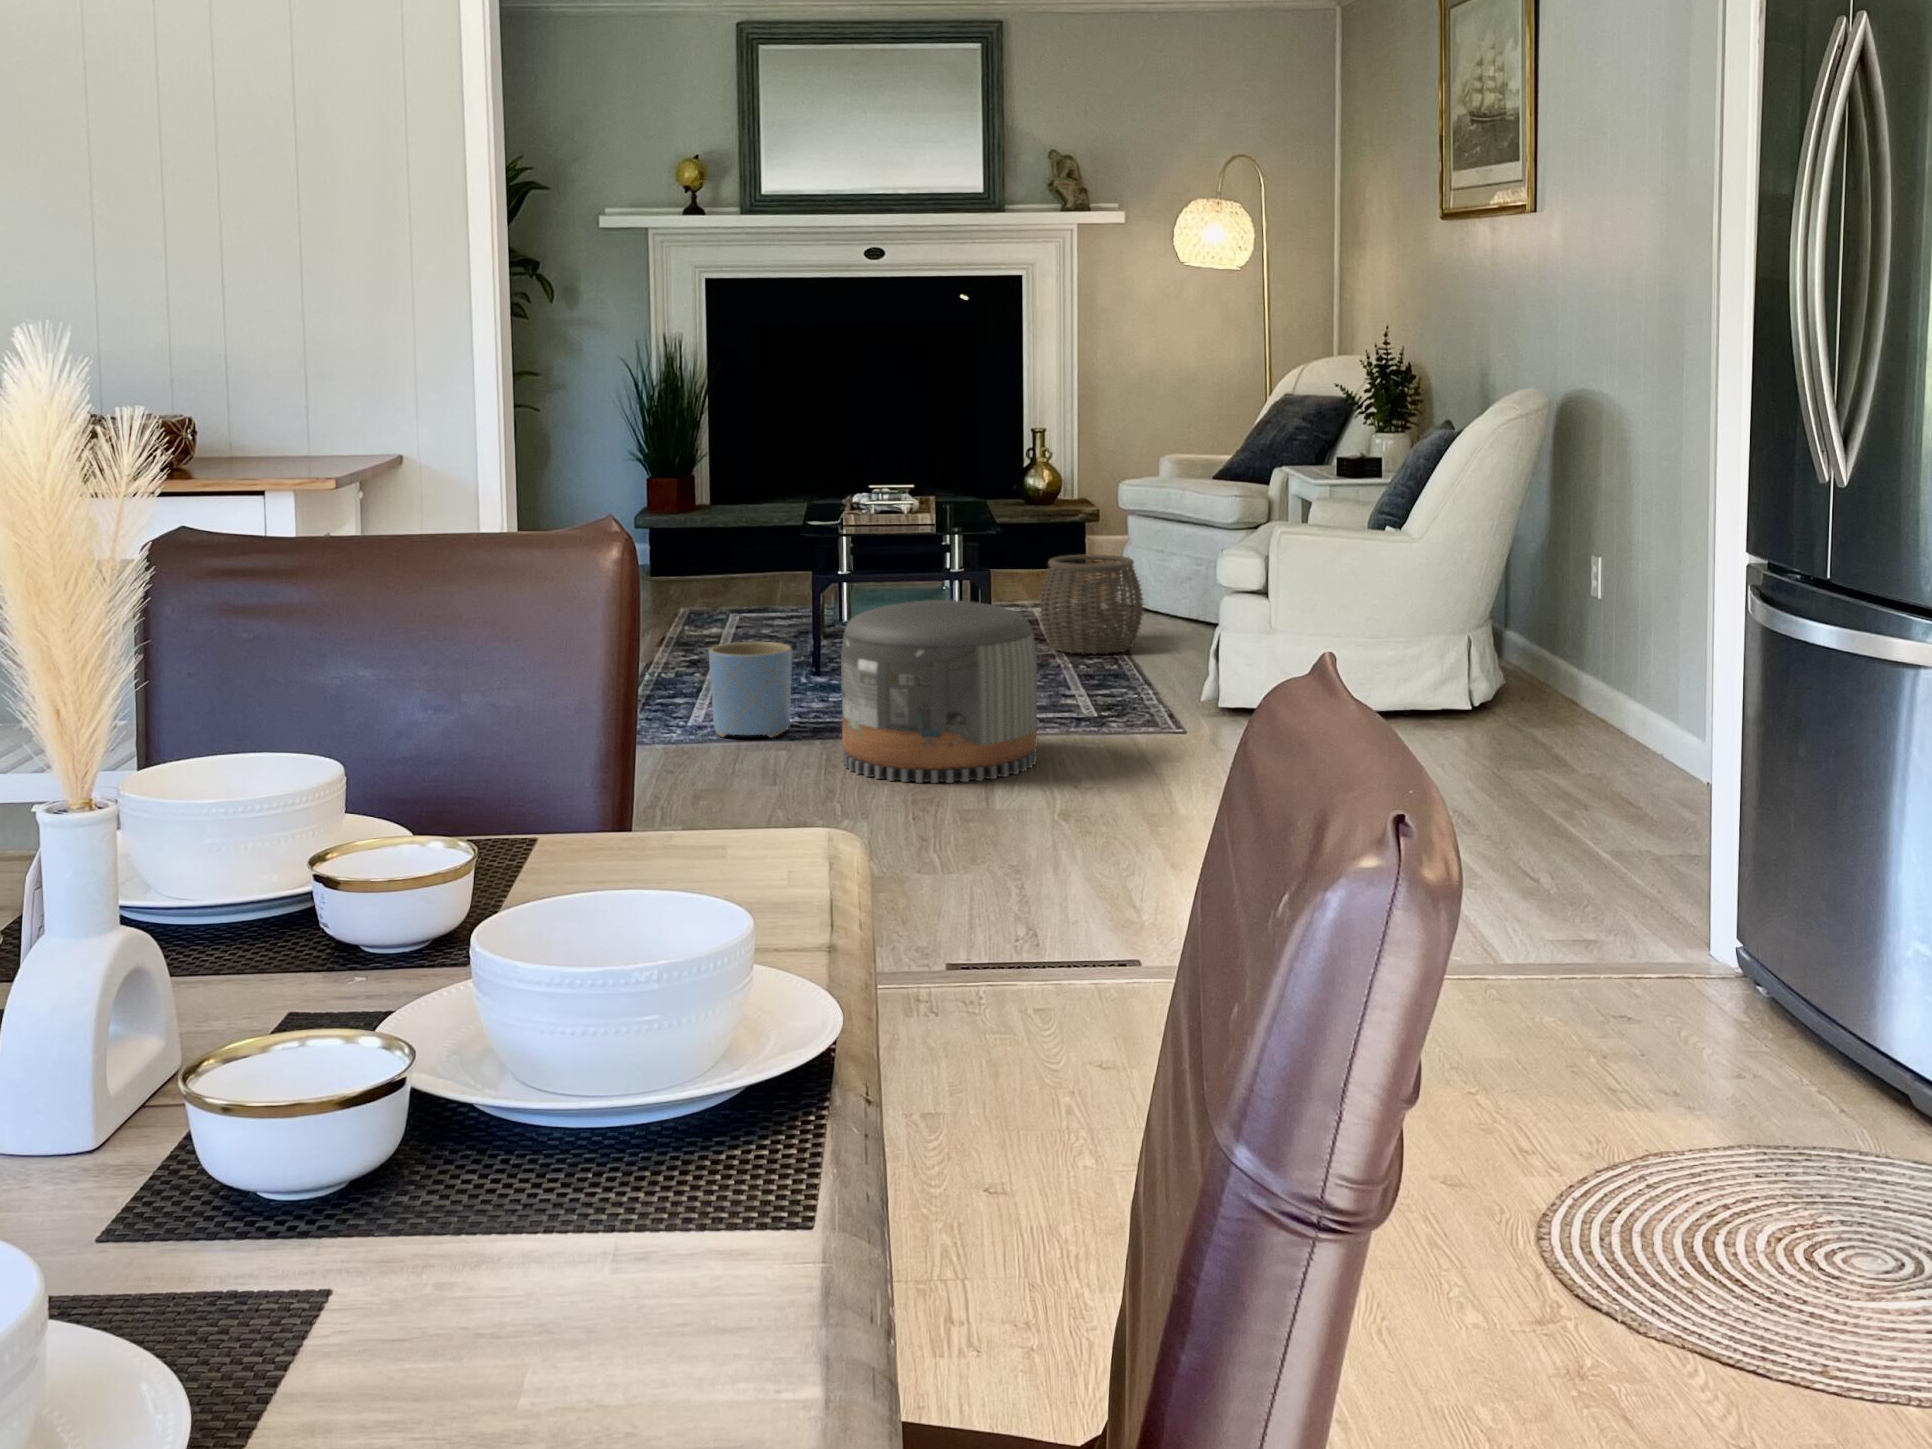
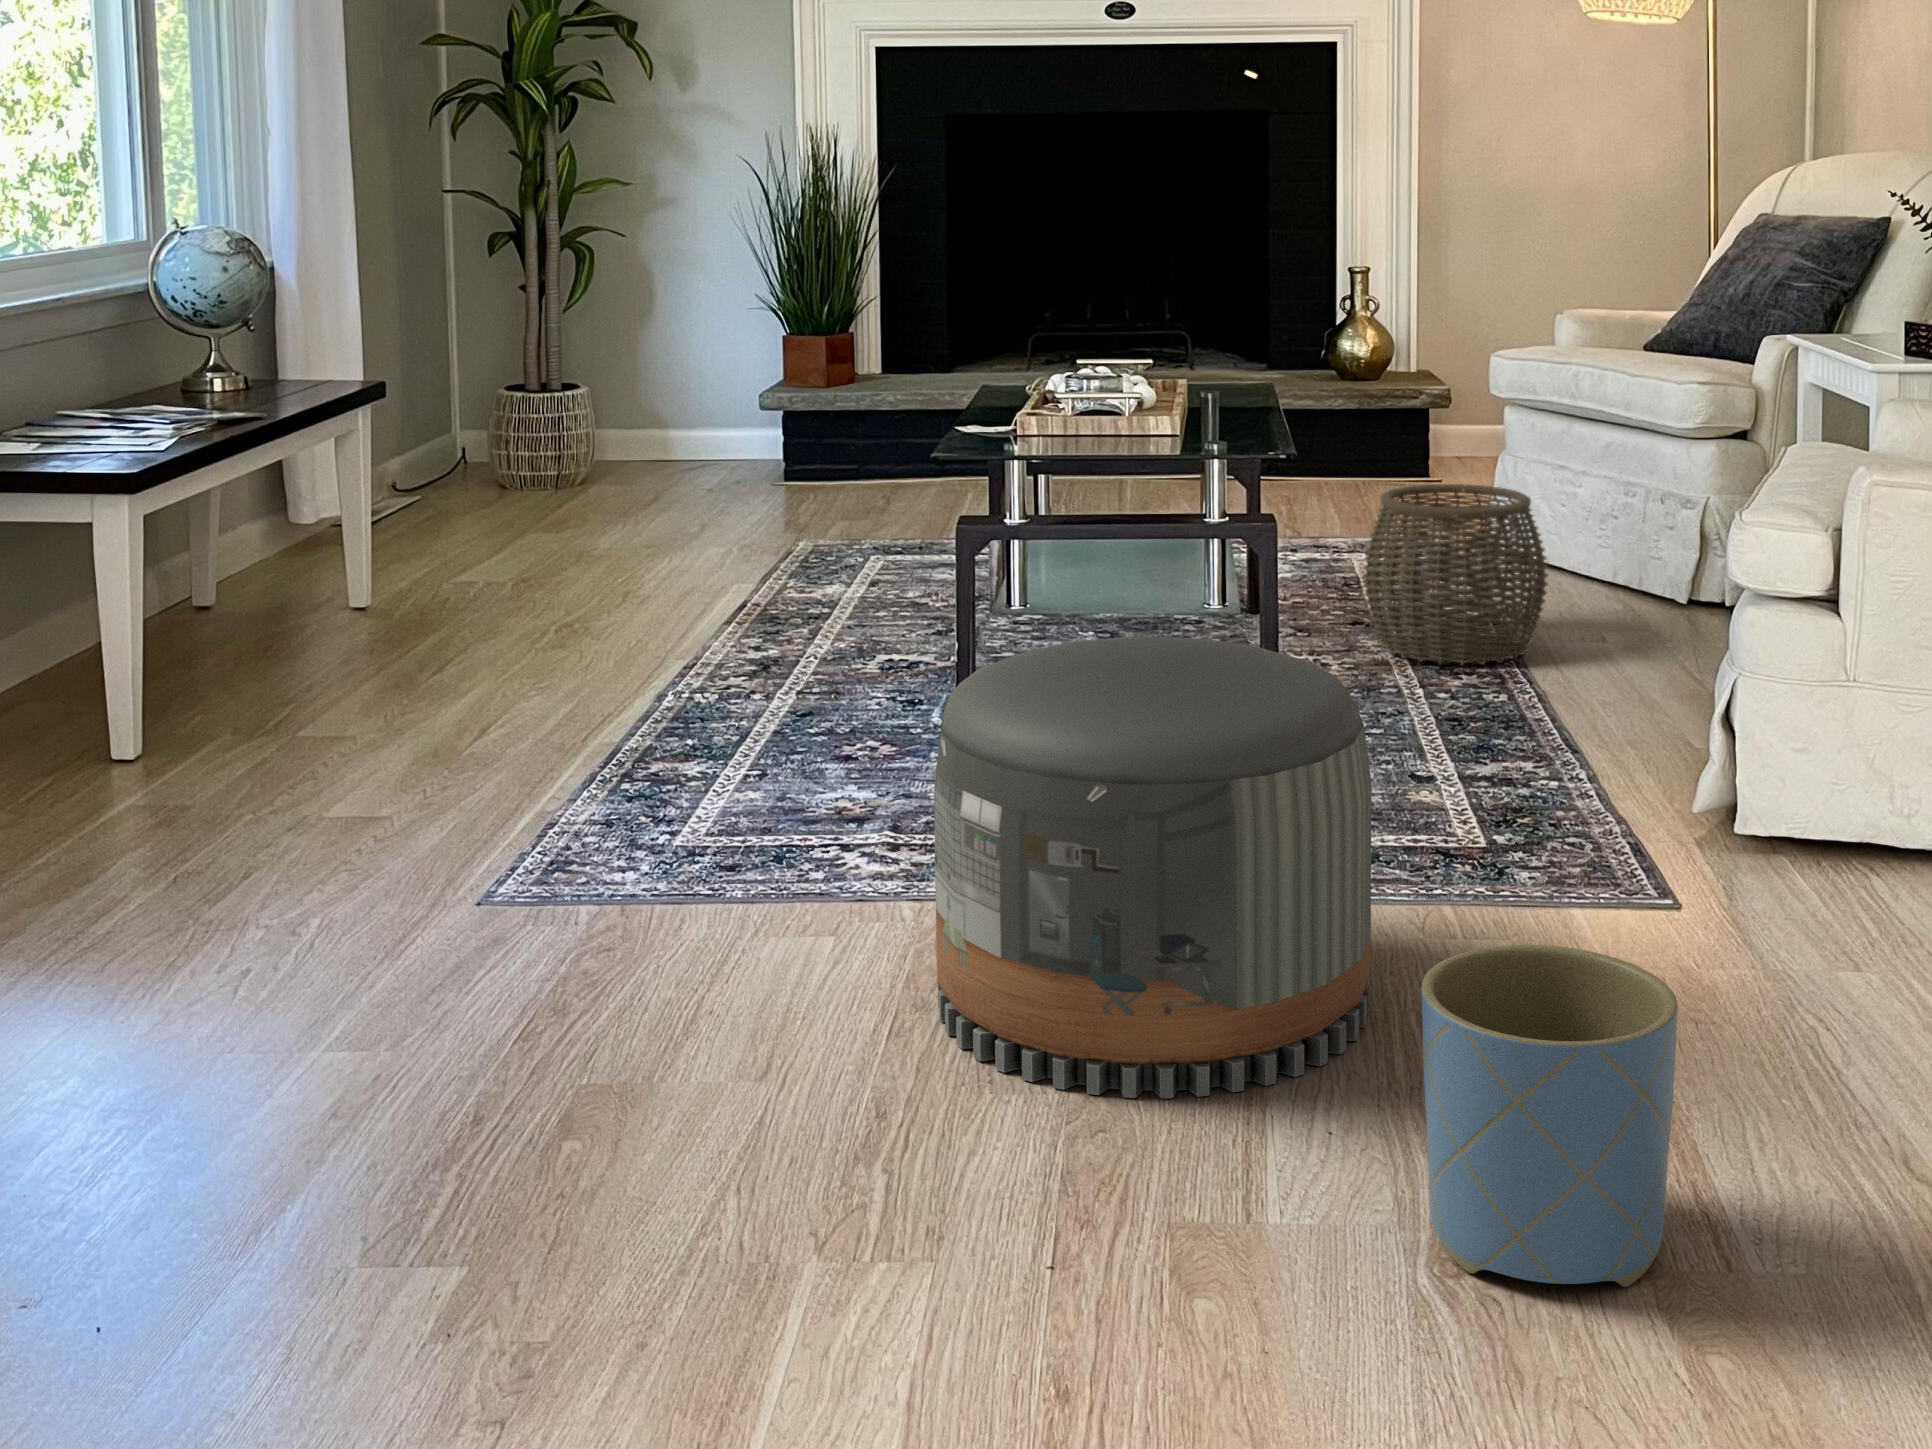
planter: present [709,642,792,738] -> present [1422,945,1678,1287]

